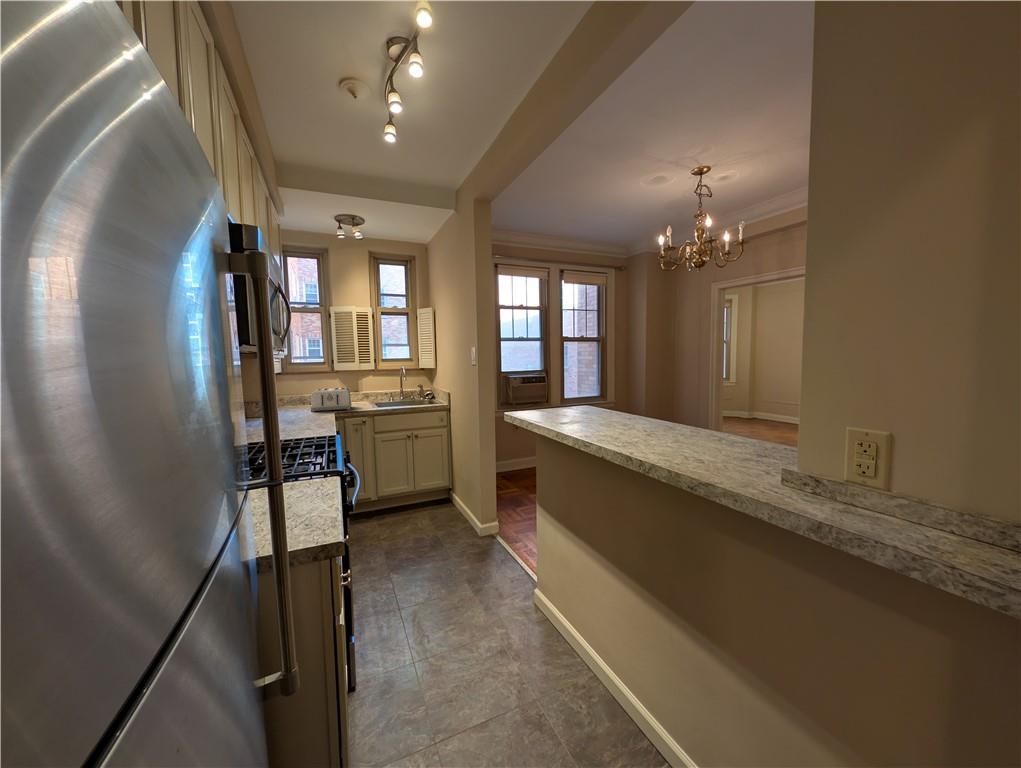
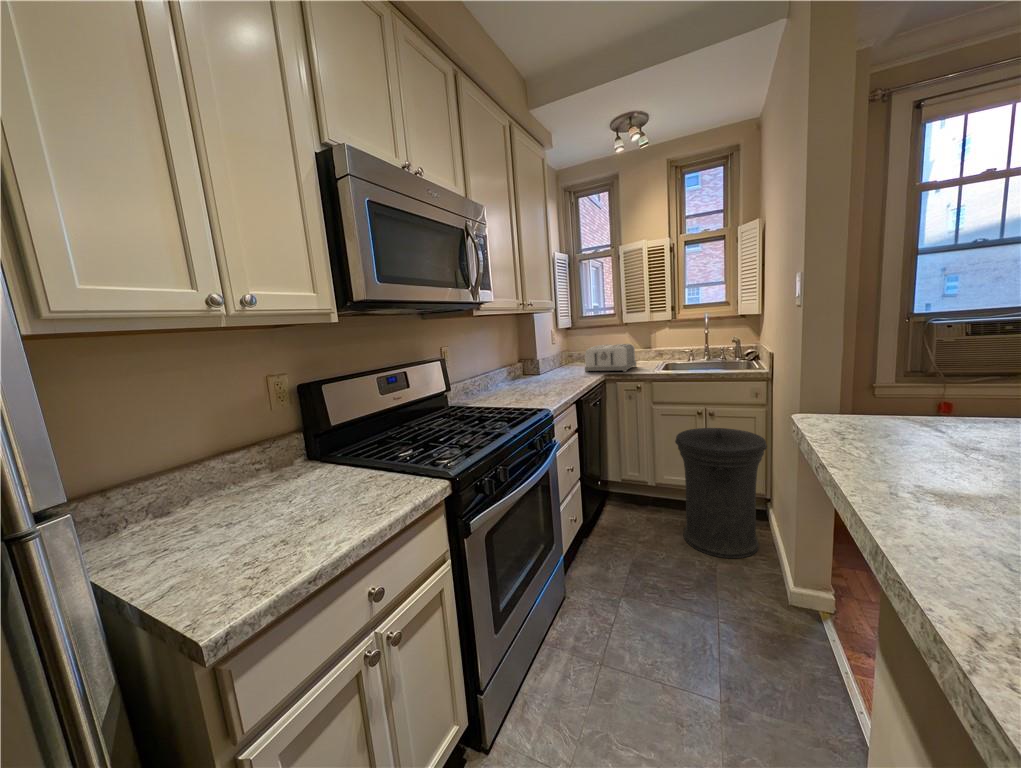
trash can: none [401,443,456,530] -> present [675,428,767,558]

